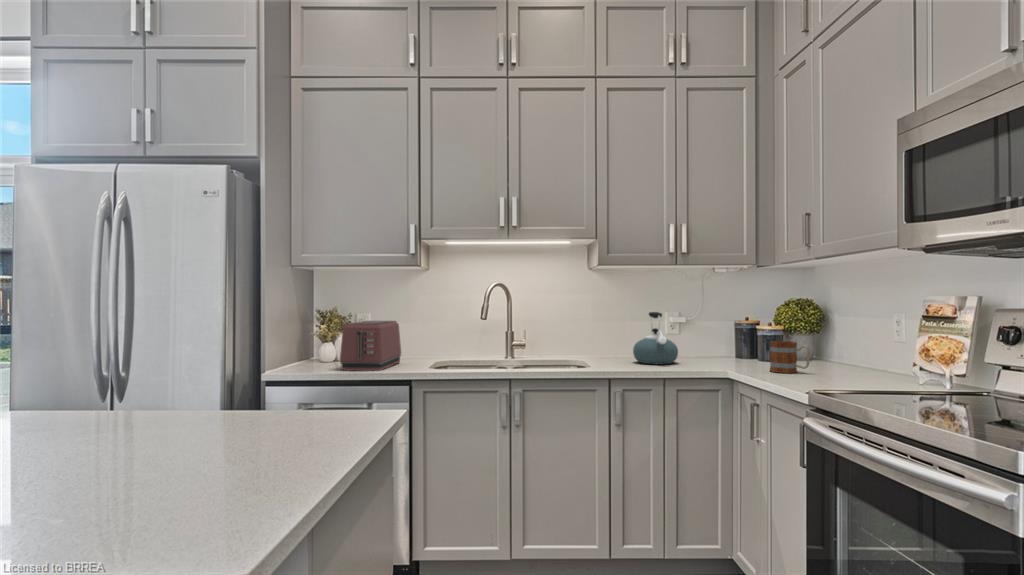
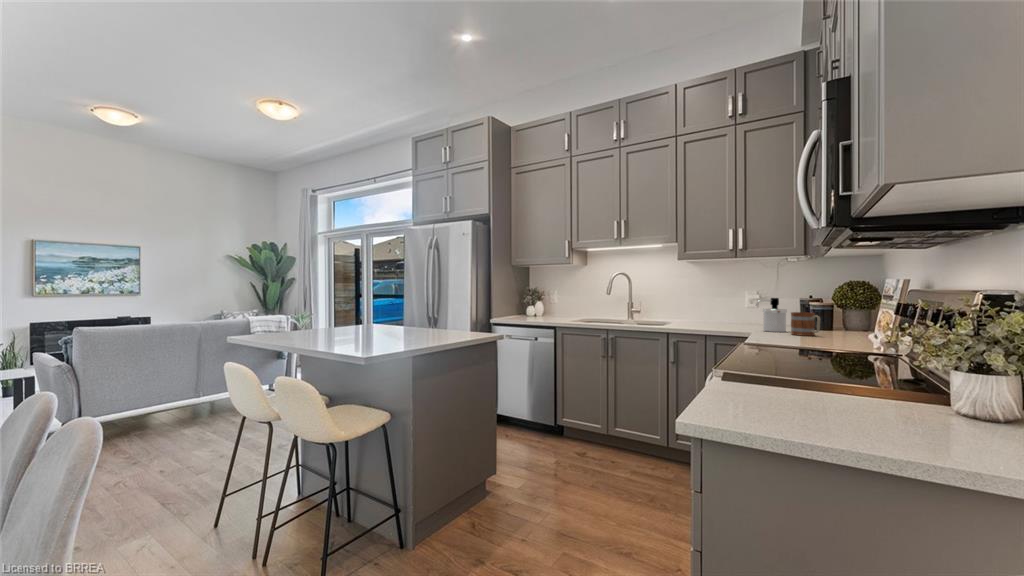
kettle: present [633,312,678,364] -> none [706,291,741,328]
toaster: present [340,321,401,371] -> none [527,295,566,321]
soap dispenser: none [718,321,748,368] -> present [756,298,787,332]

